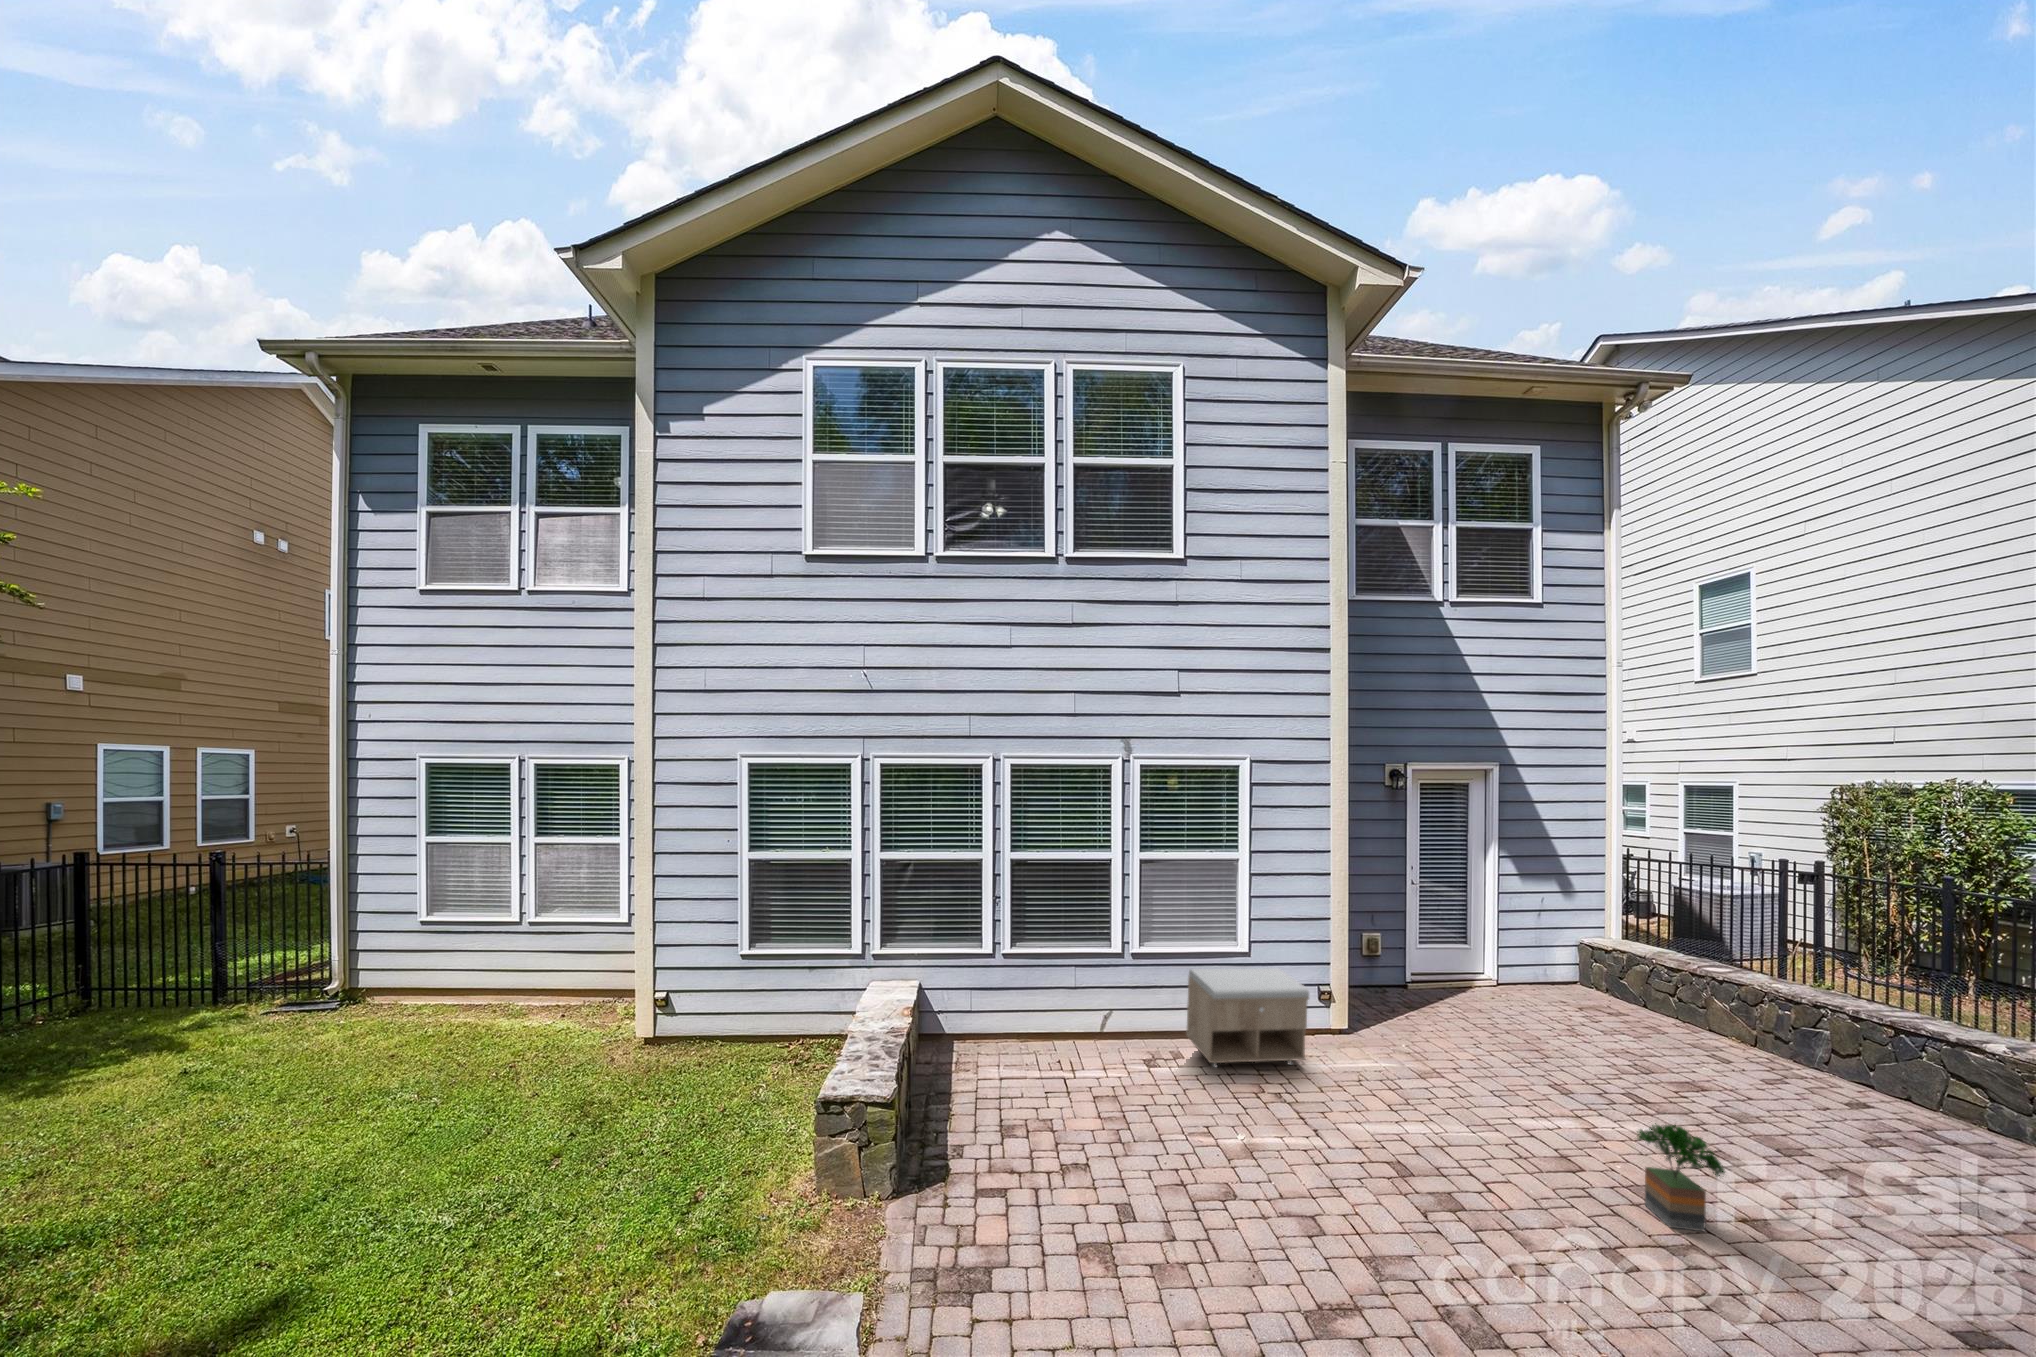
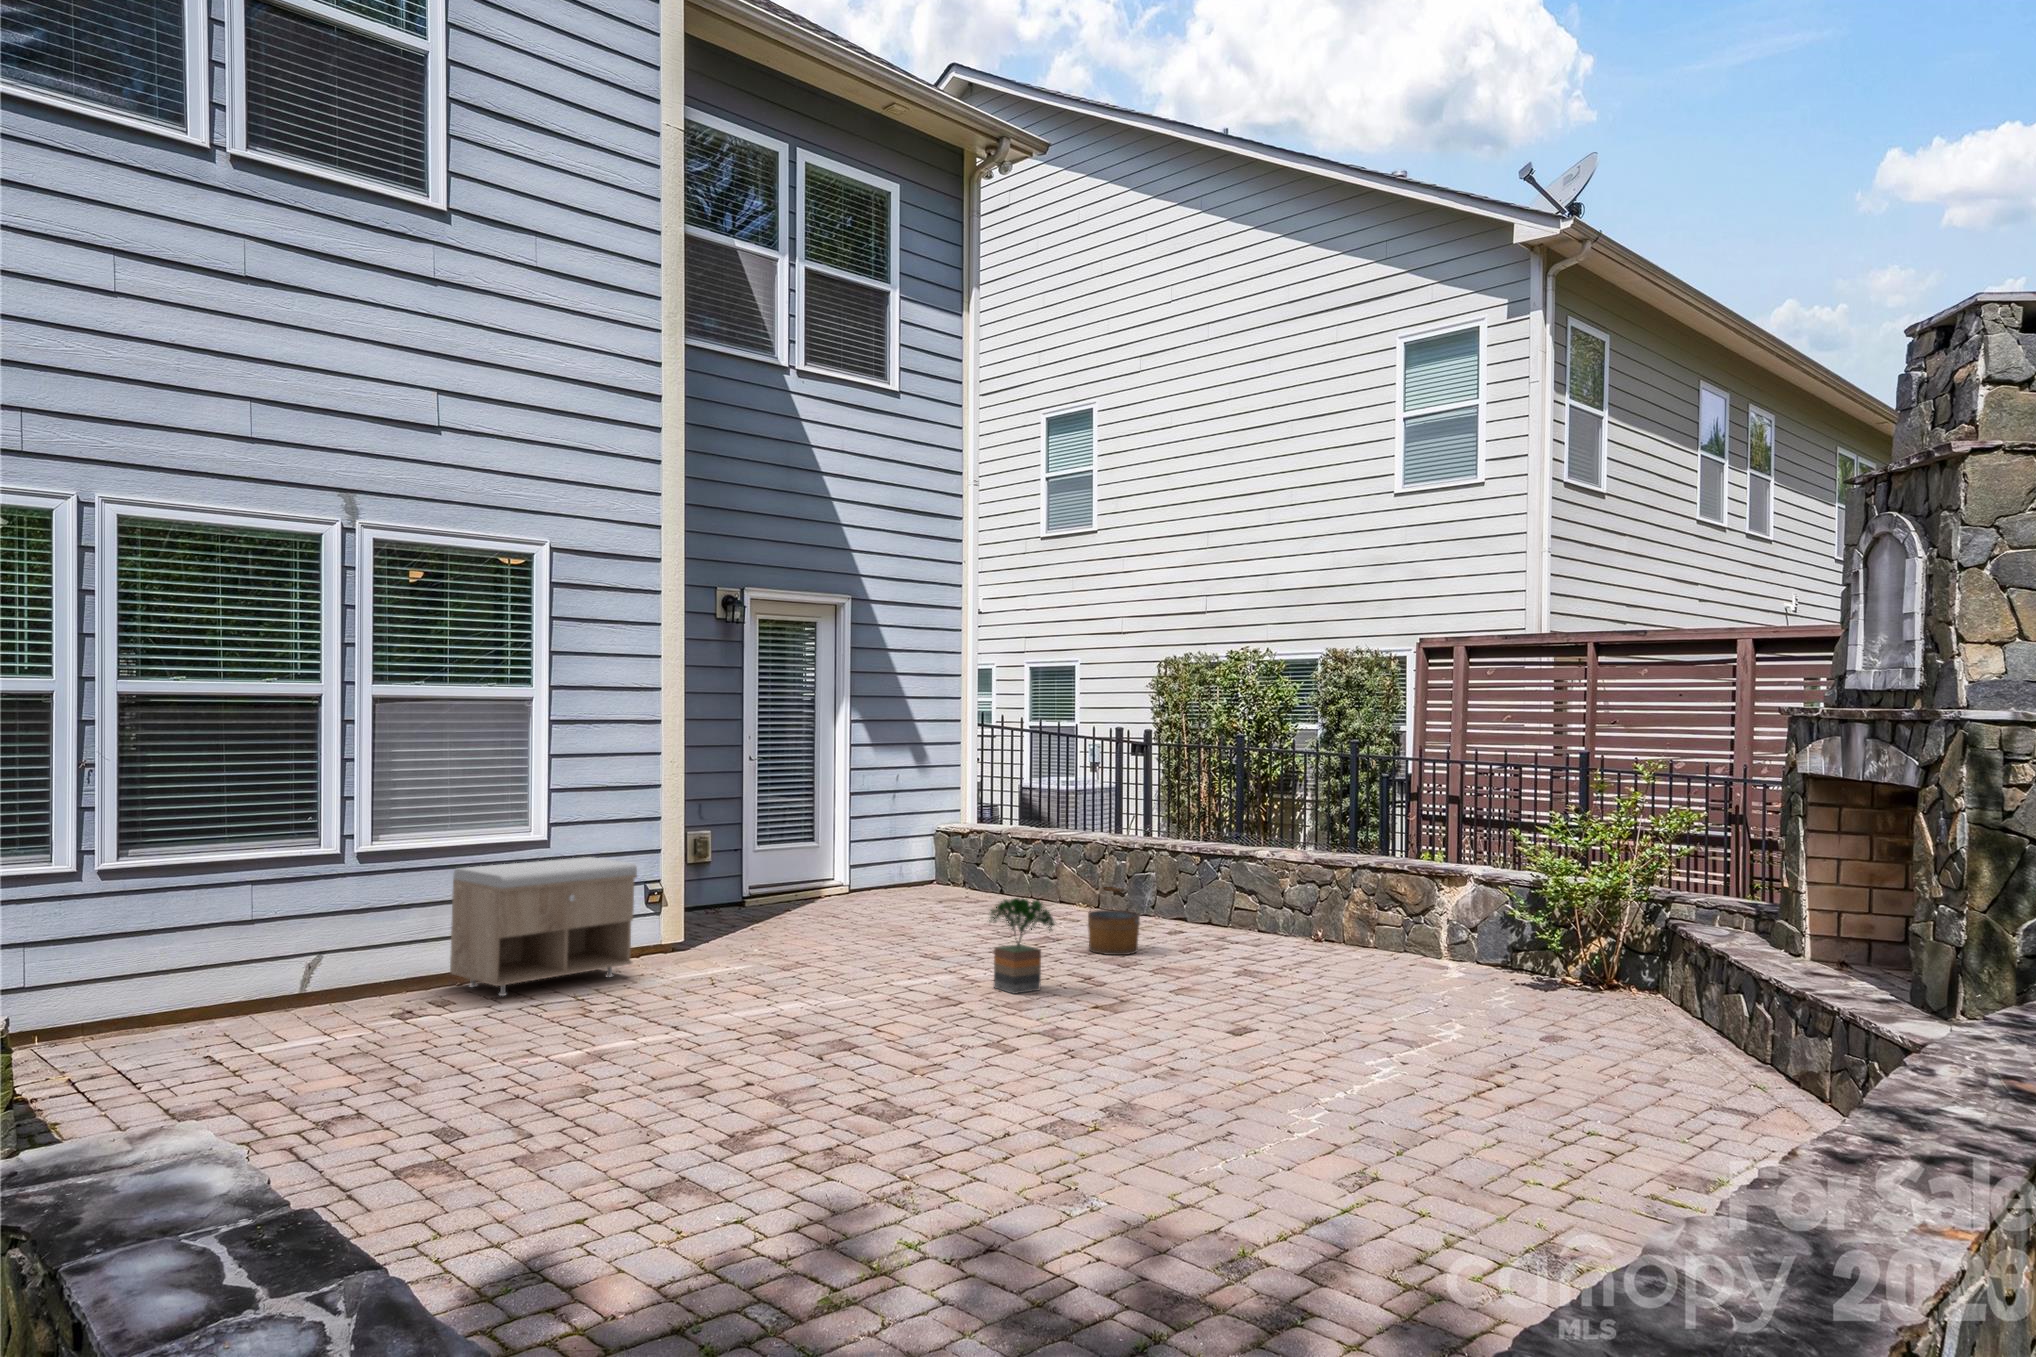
bucket: none [1767,1106,1844,1192] -> present [1088,887,1140,955]

